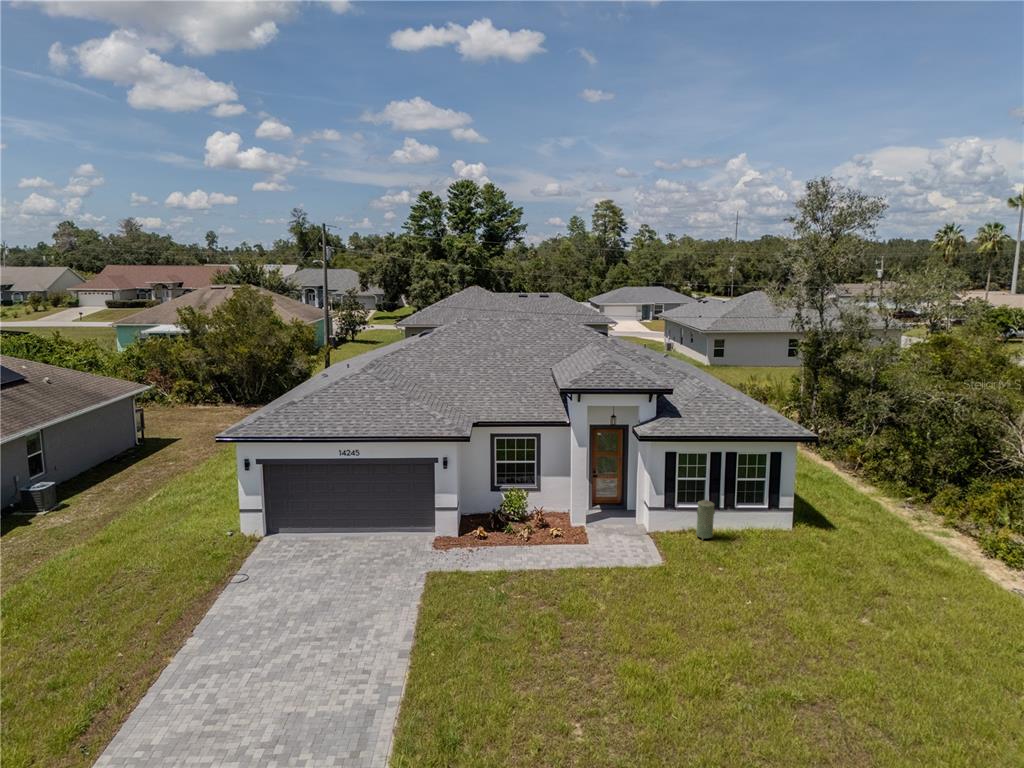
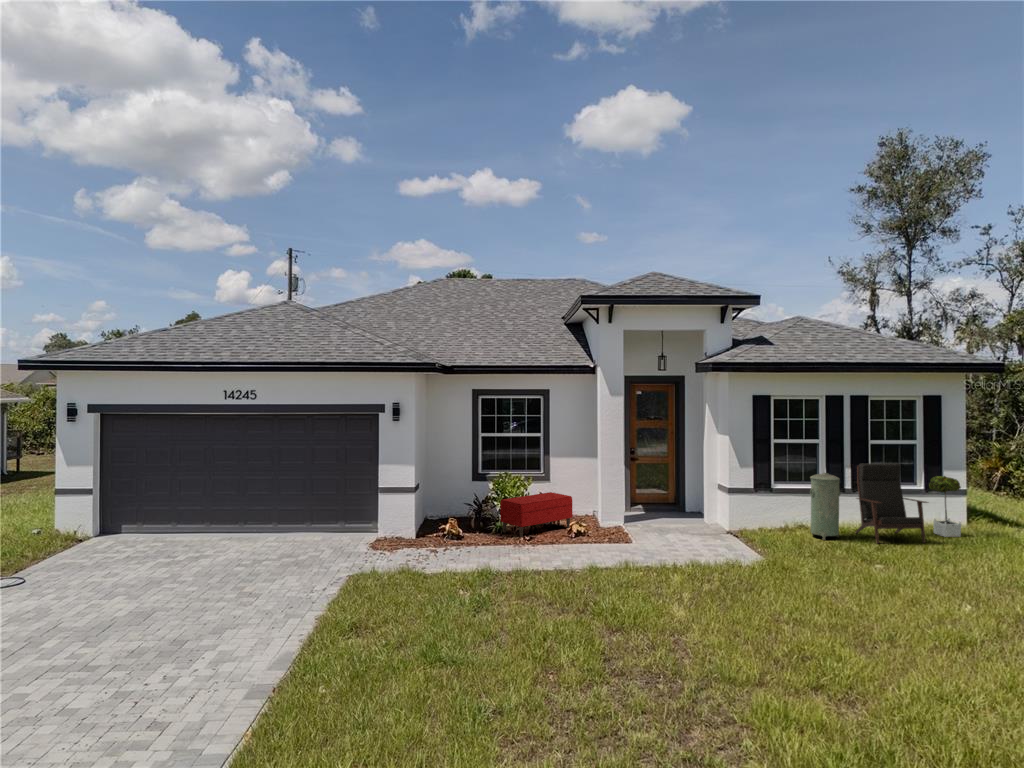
lounge chair: none [724,494,764,544] -> present [855,463,928,543]
potted tree: none [771,502,788,538] -> present [929,476,961,537]
bench: none [509,503,554,536] -> present [500,492,572,537]

